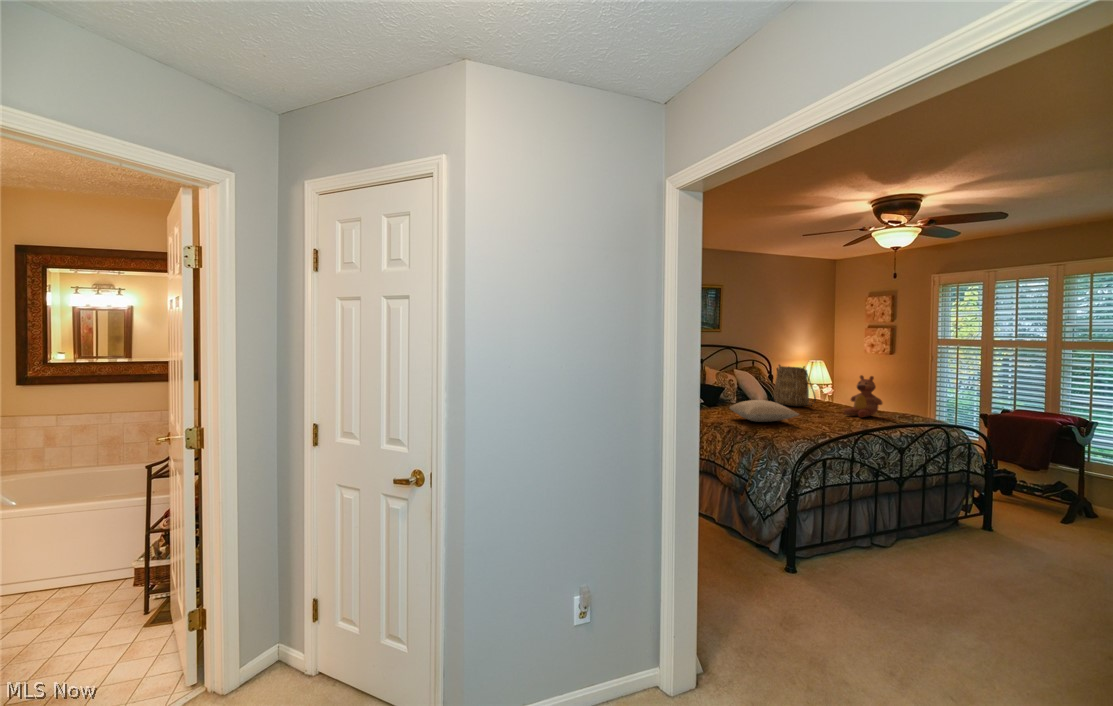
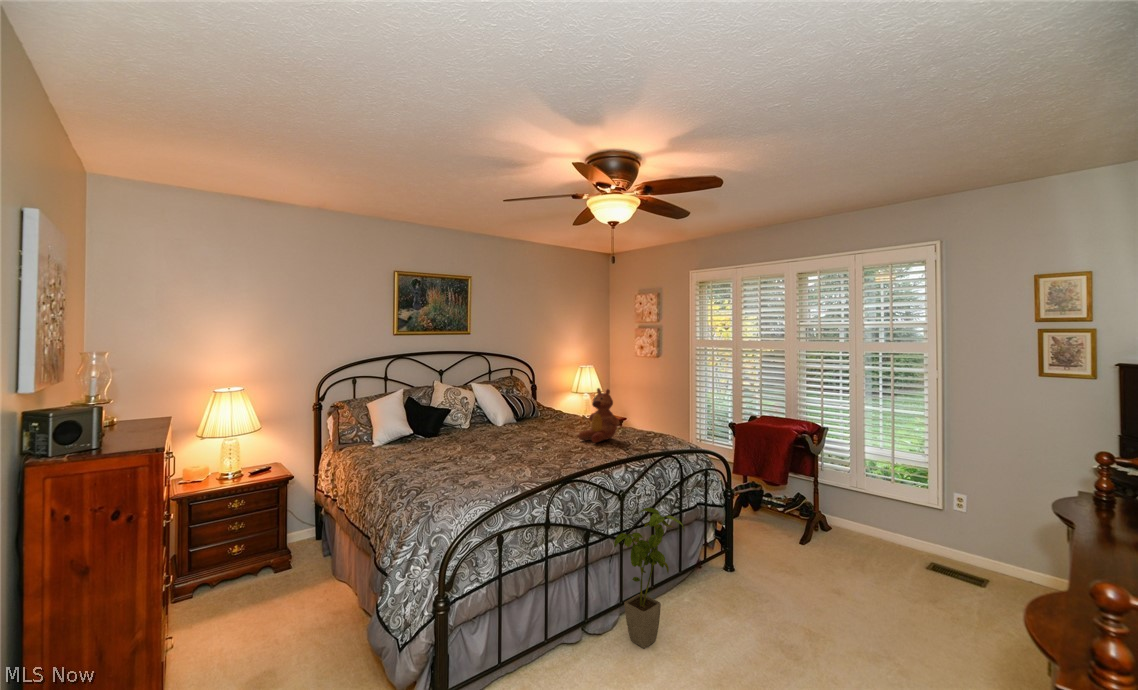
tote bag: present [774,365,816,407] -> none [514,376,559,428]
pillow: present [730,400,799,422] -> none [425,432,503,464]
house plant: none [899,460,961,559] -> present [614,508,685,648]

